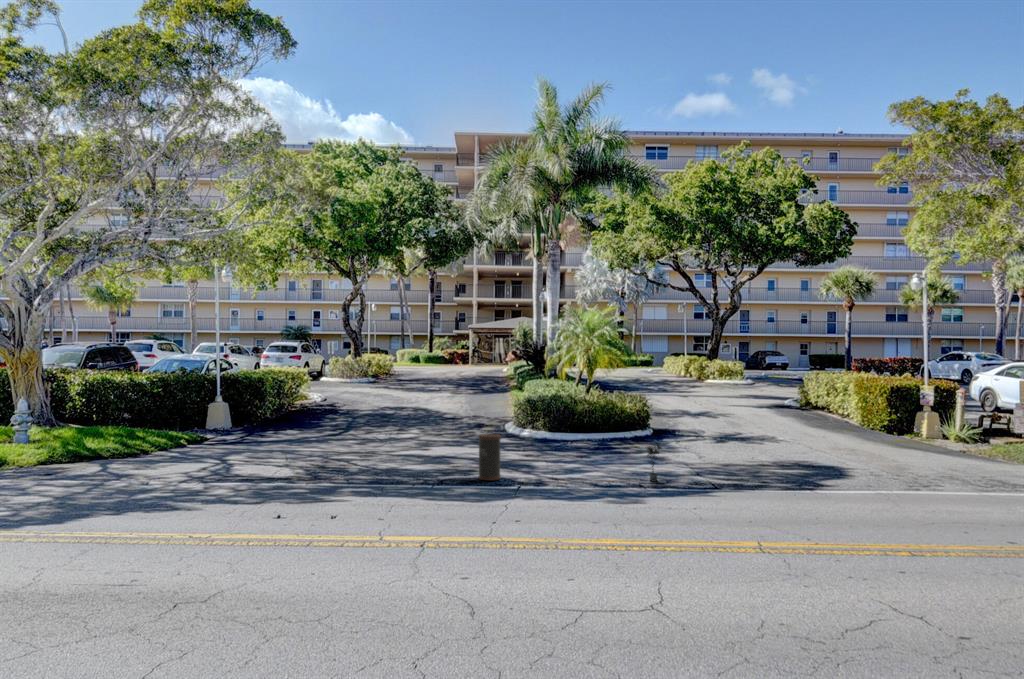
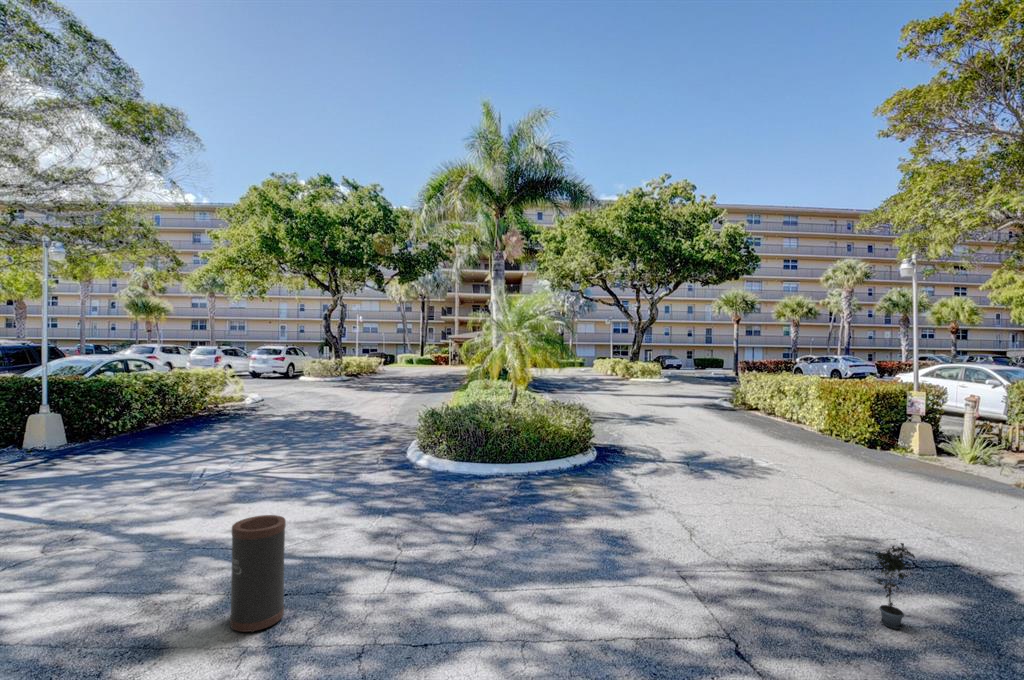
potted plant: present [647,444,661,482] -> present [876,543,915,629]

